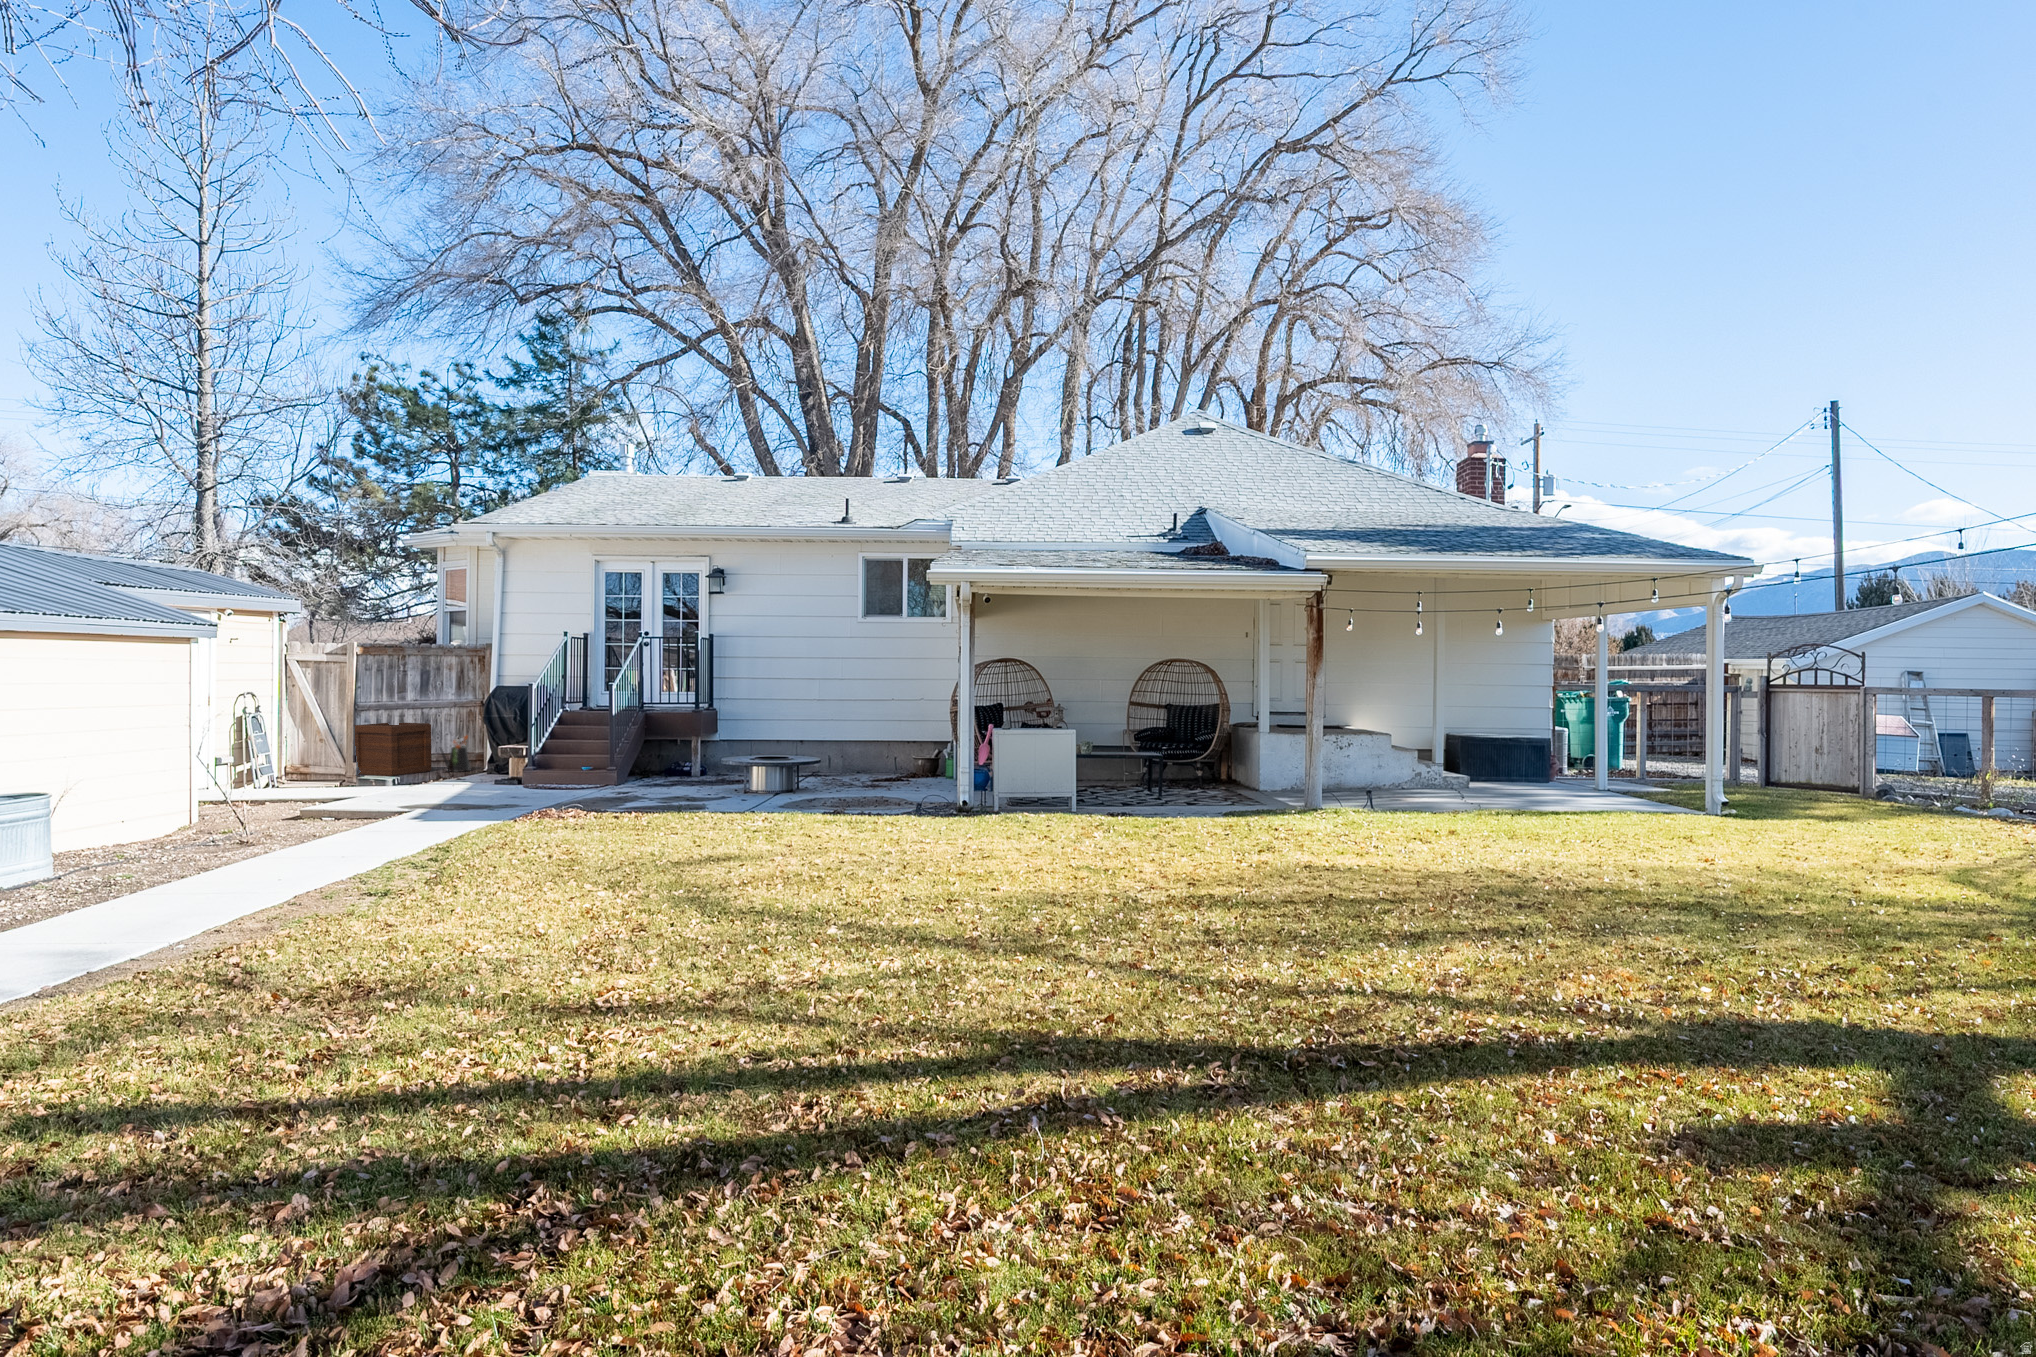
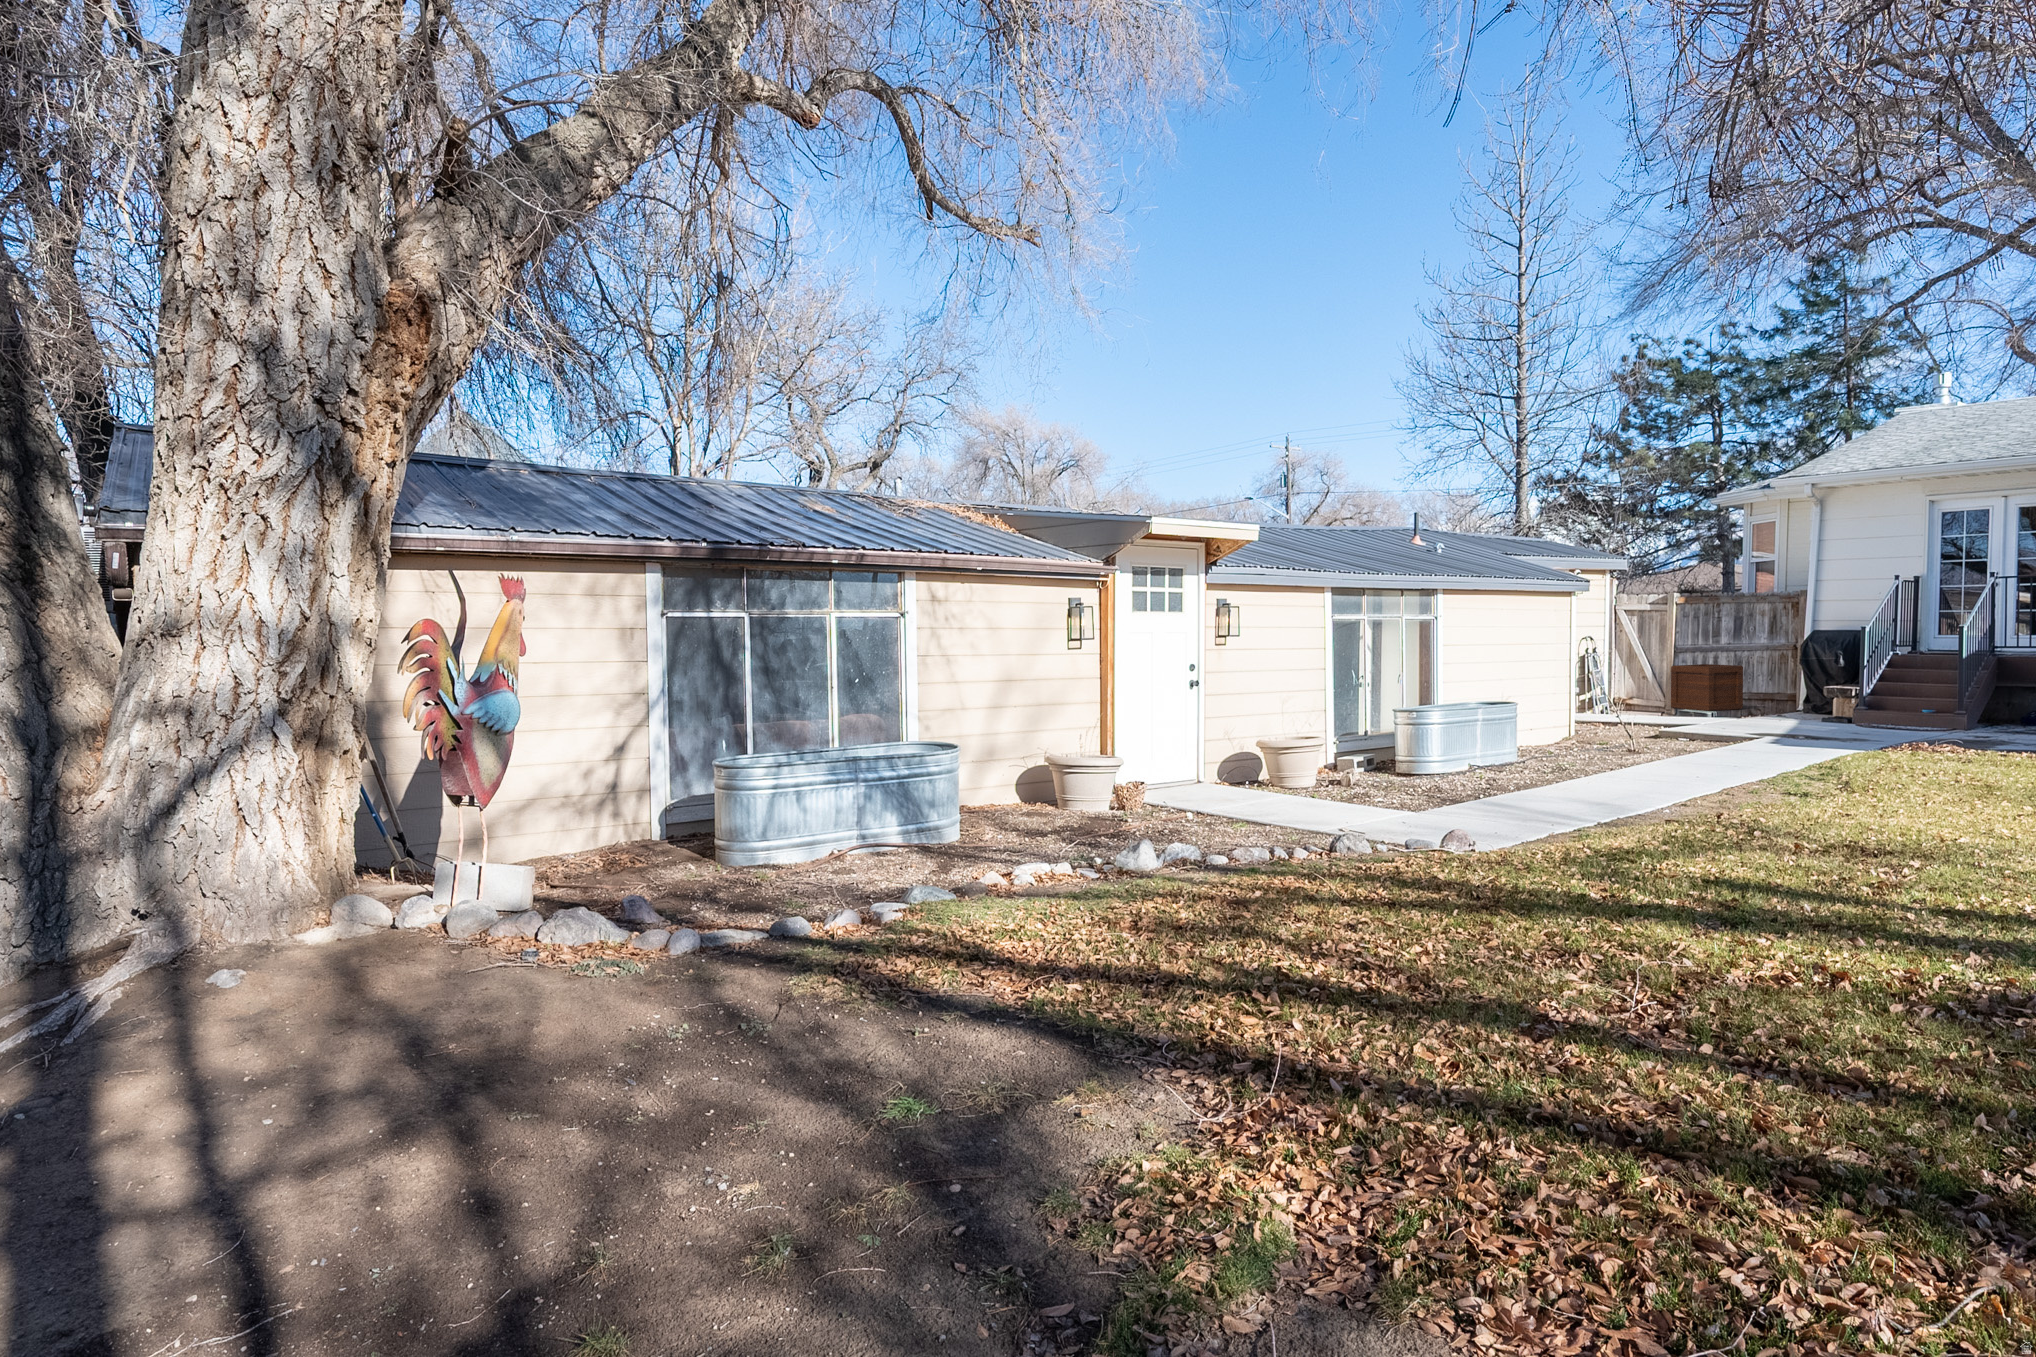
watering can: present [440,736,470,772] -> none [1751,677,1787,711]

